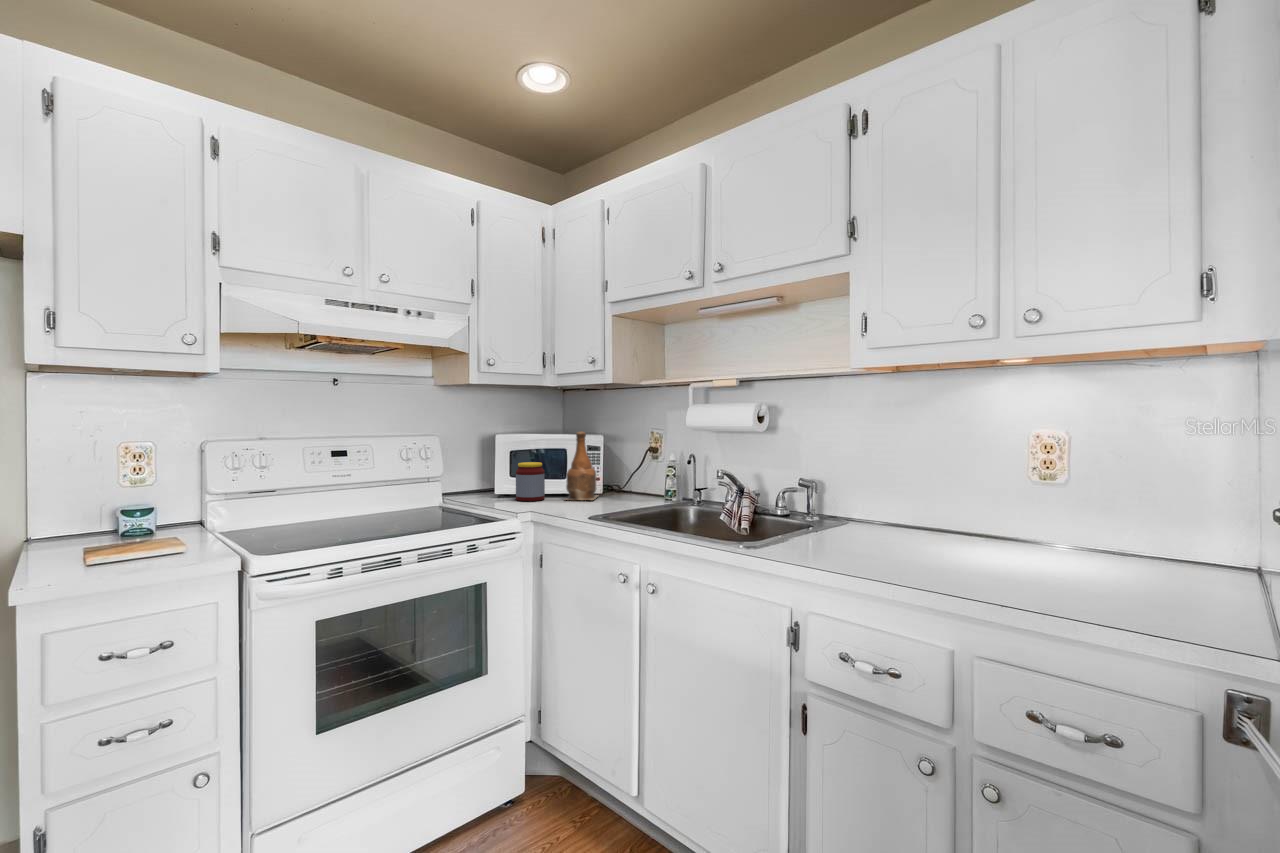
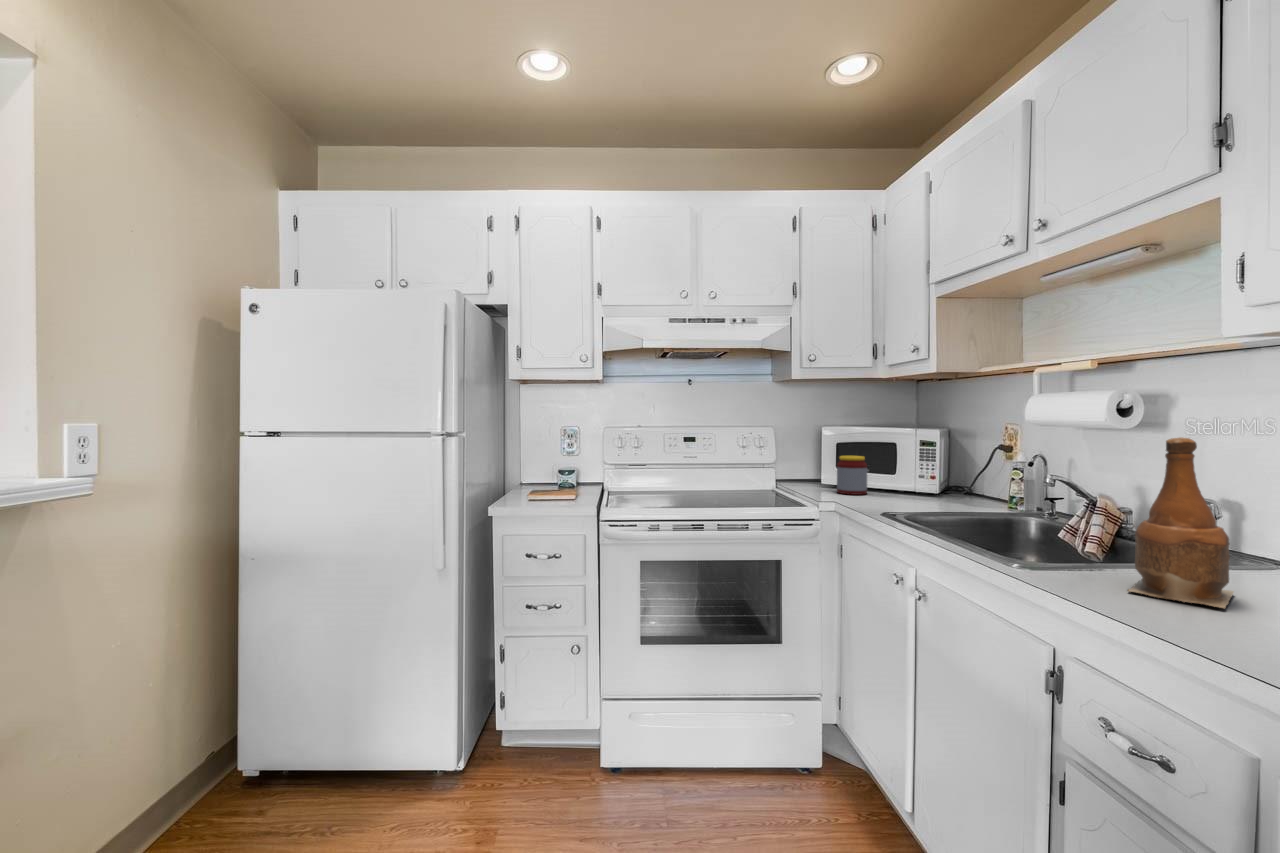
bottle: present [566,431,598,500] -> present [1128,437,1234,608]

